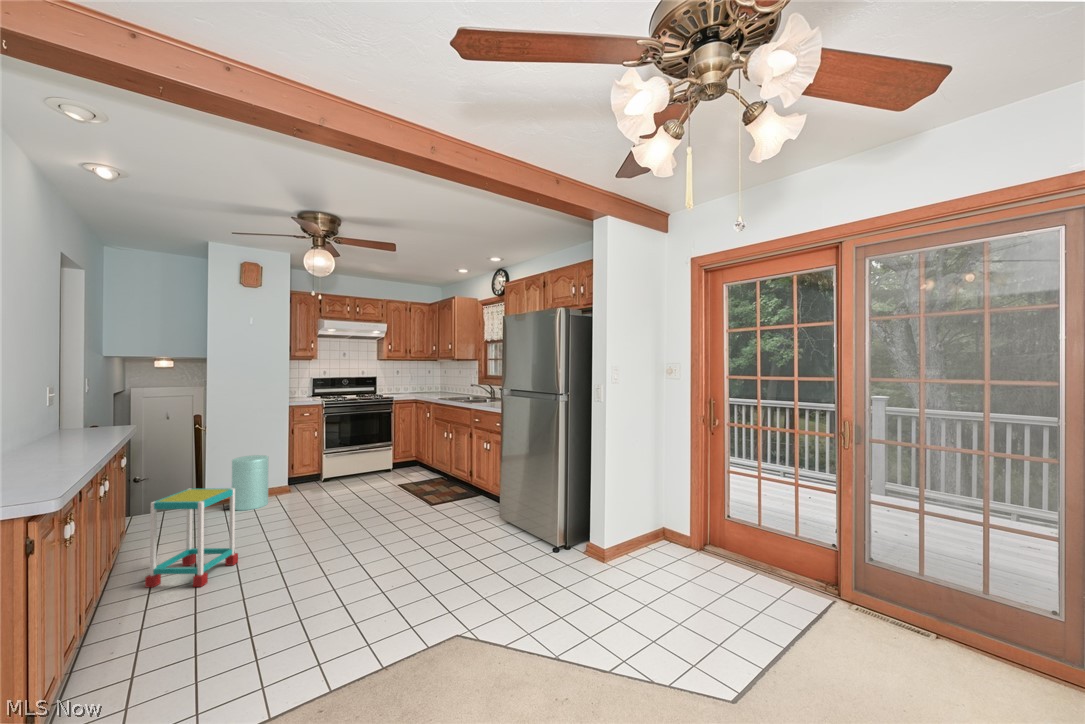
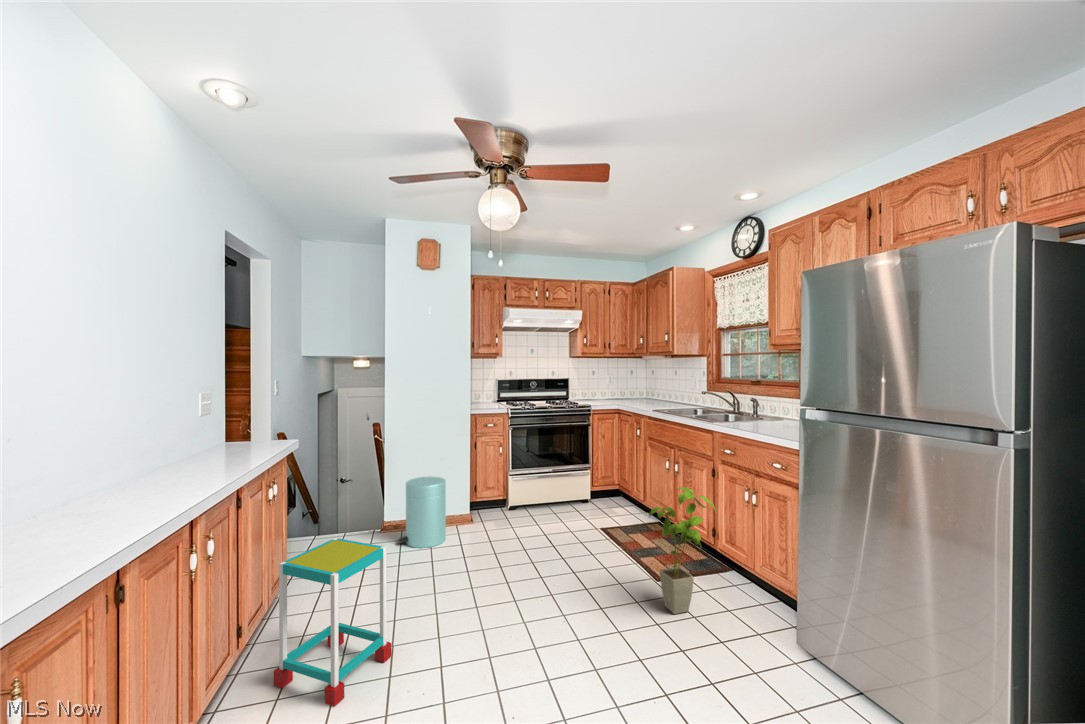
house plant: none [423,441,463,519] -> present [649,487,715,614]

